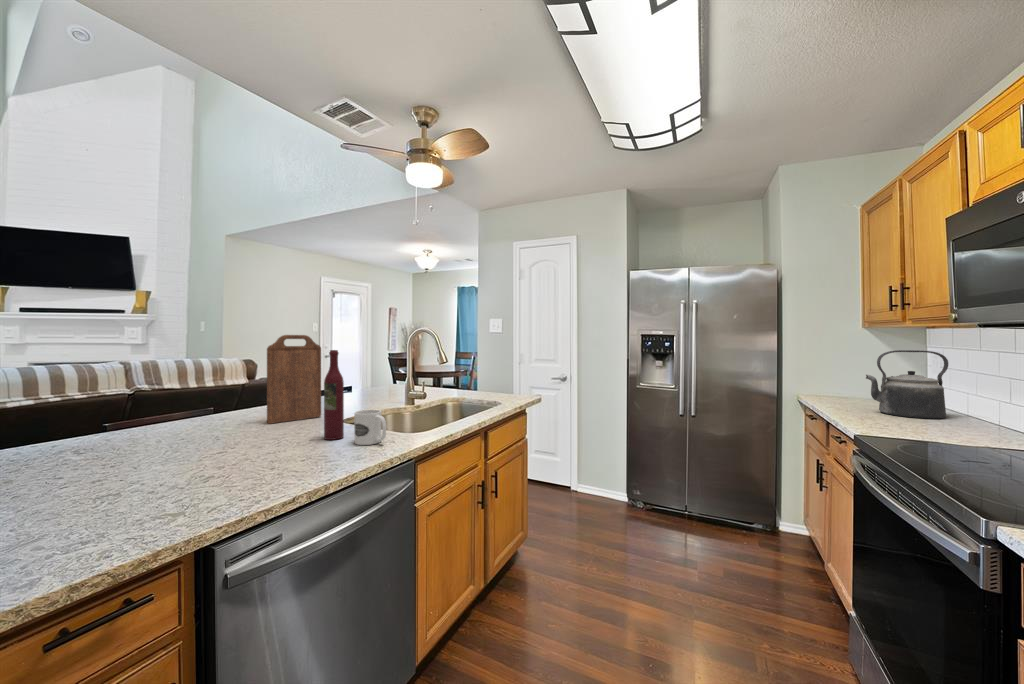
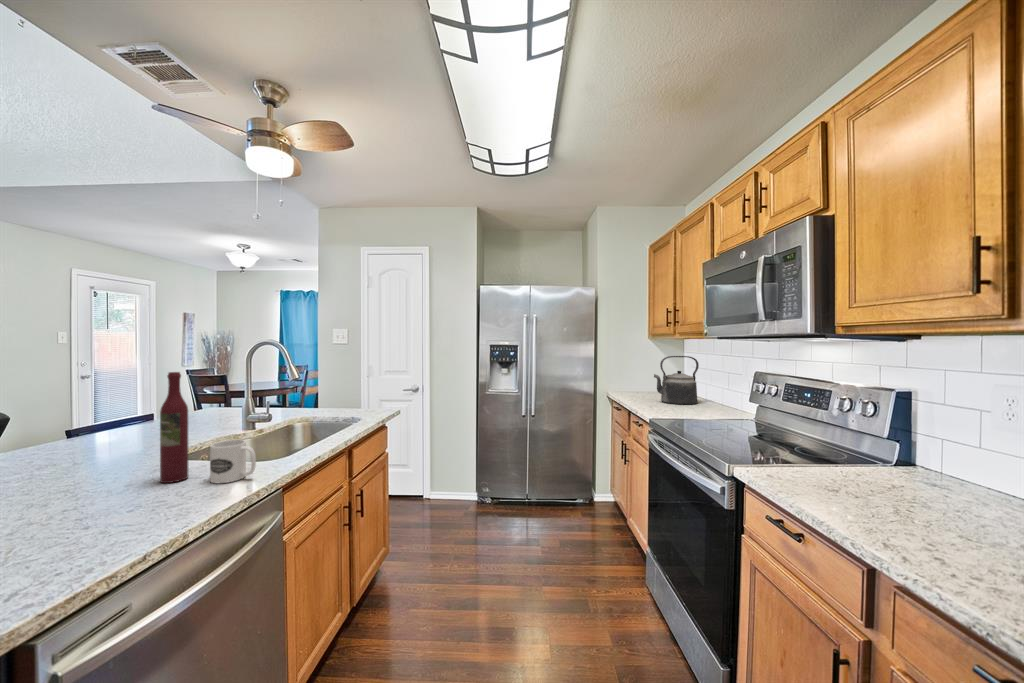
cutting board: present [267,335,321,424] -> none [41,350,129,473]

